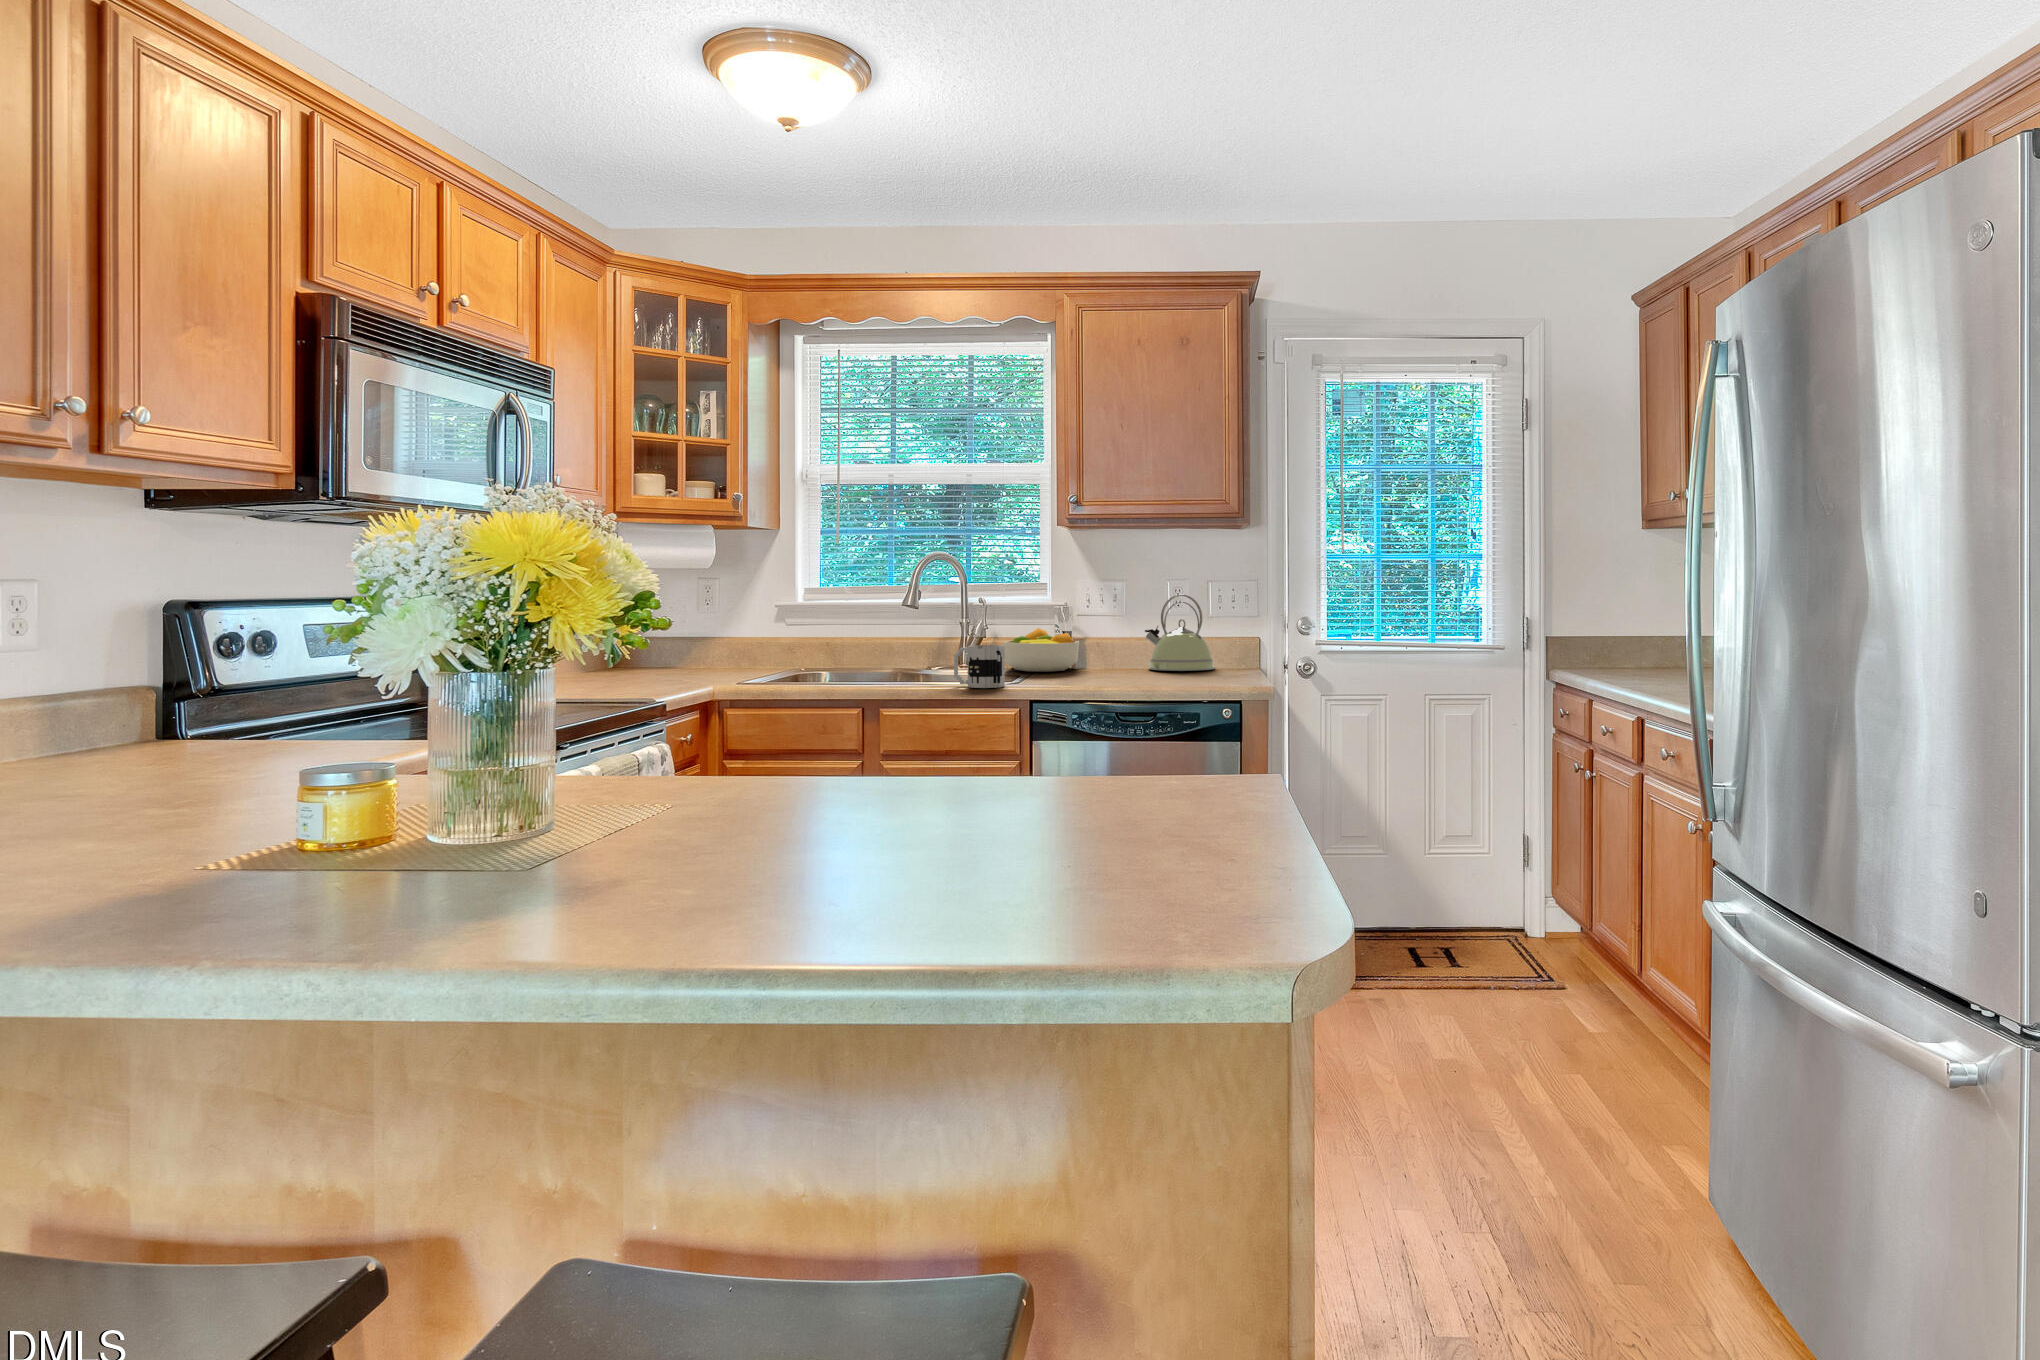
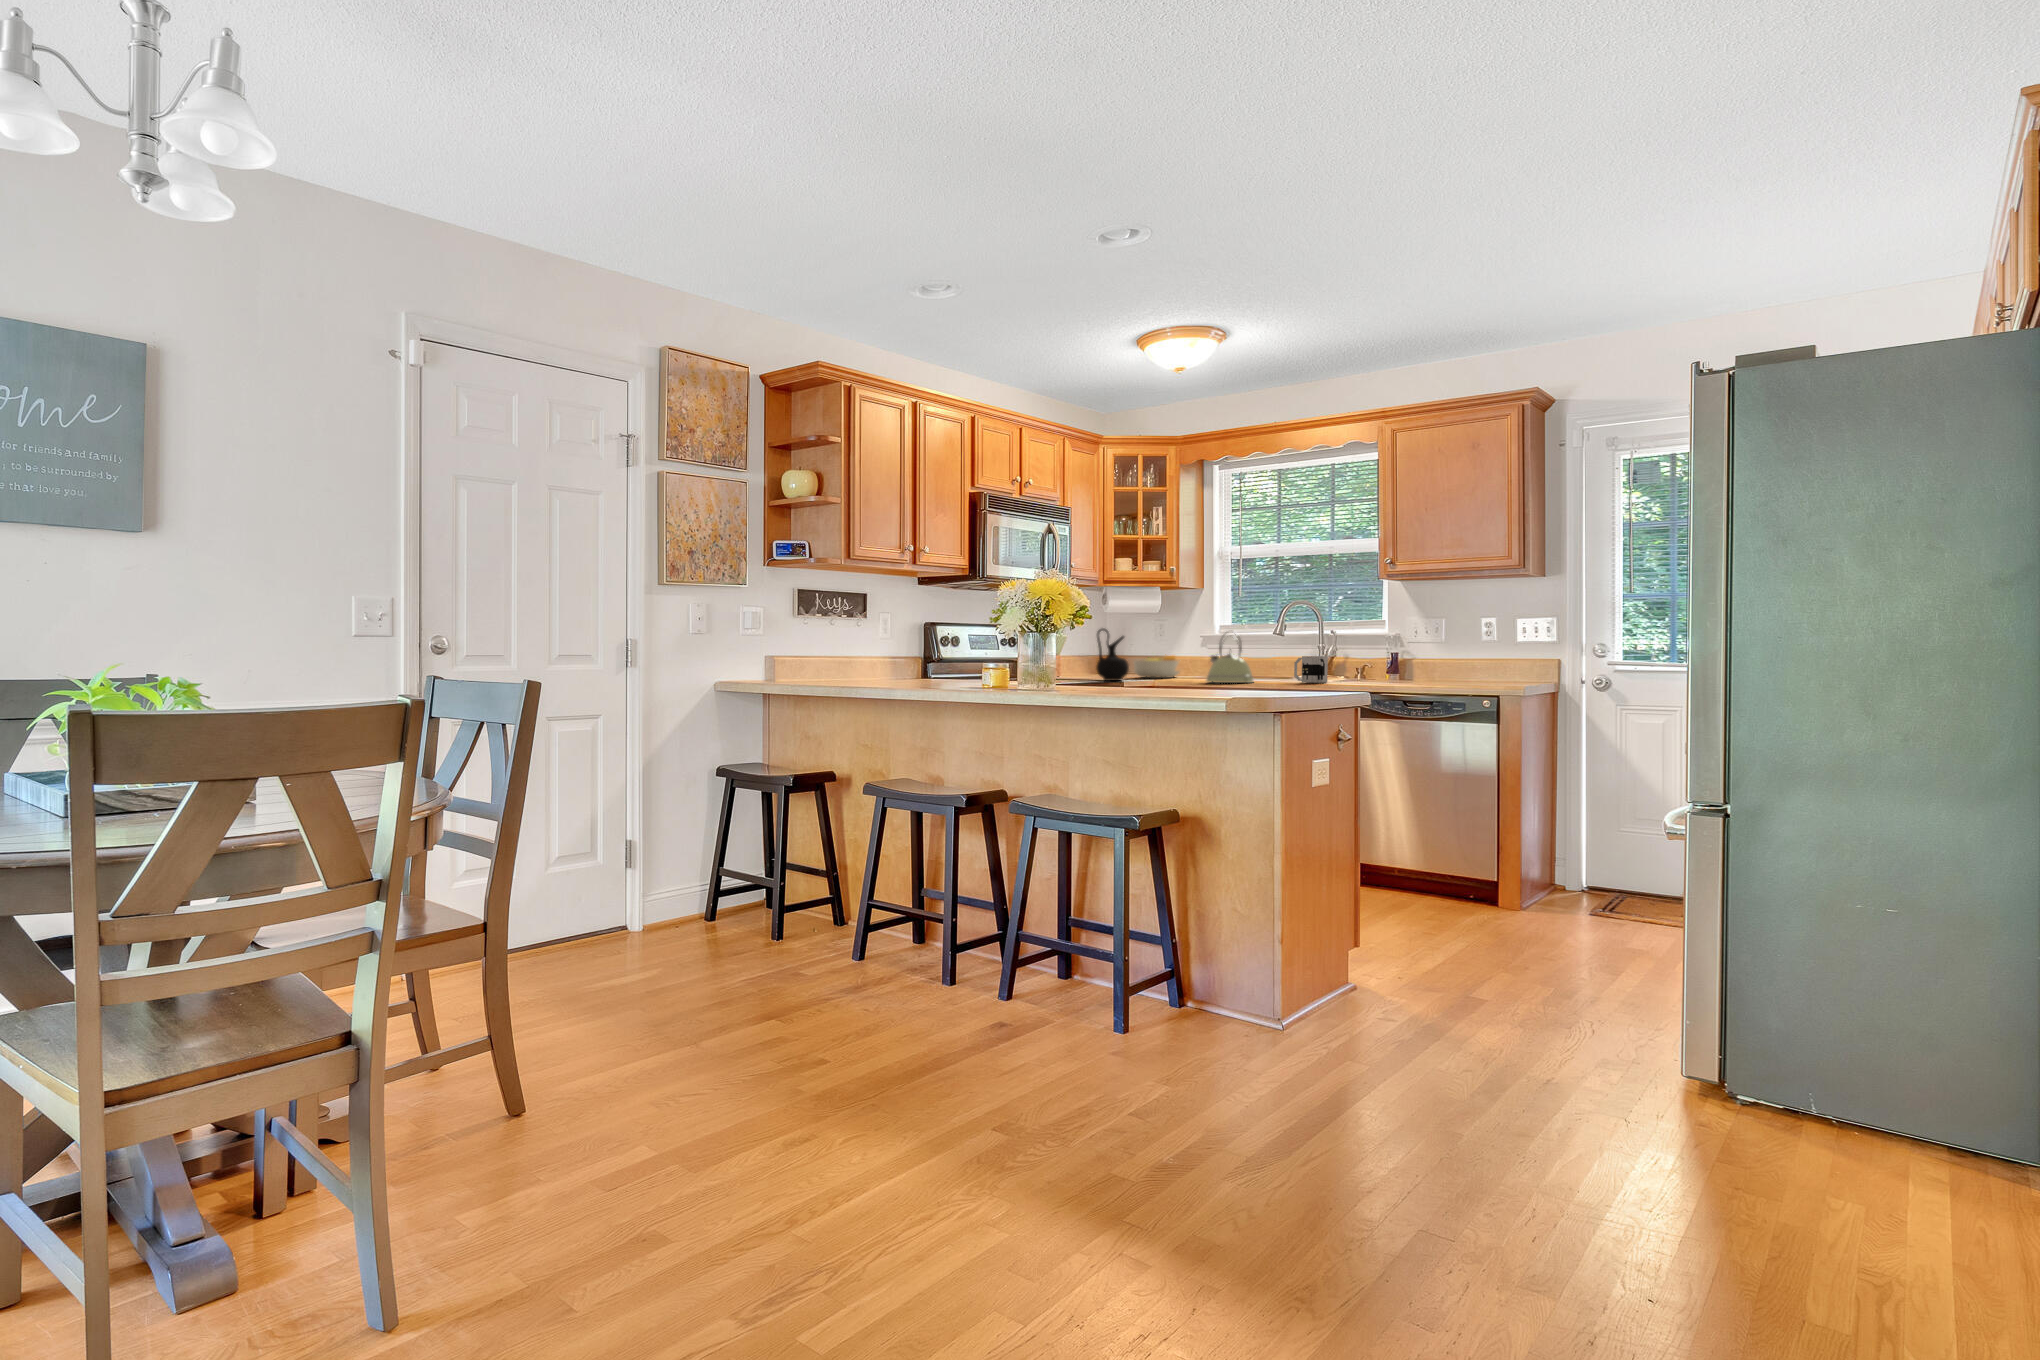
kettle: present [1145,594,1214,671] -> present [1207,633,1254,683]
ceramic jug: none [604,595,667,689] -> present [1096,628,1129,681]
fruit bowl: present [1003,628,1079,672] -> present [1134,656,1179,678]

